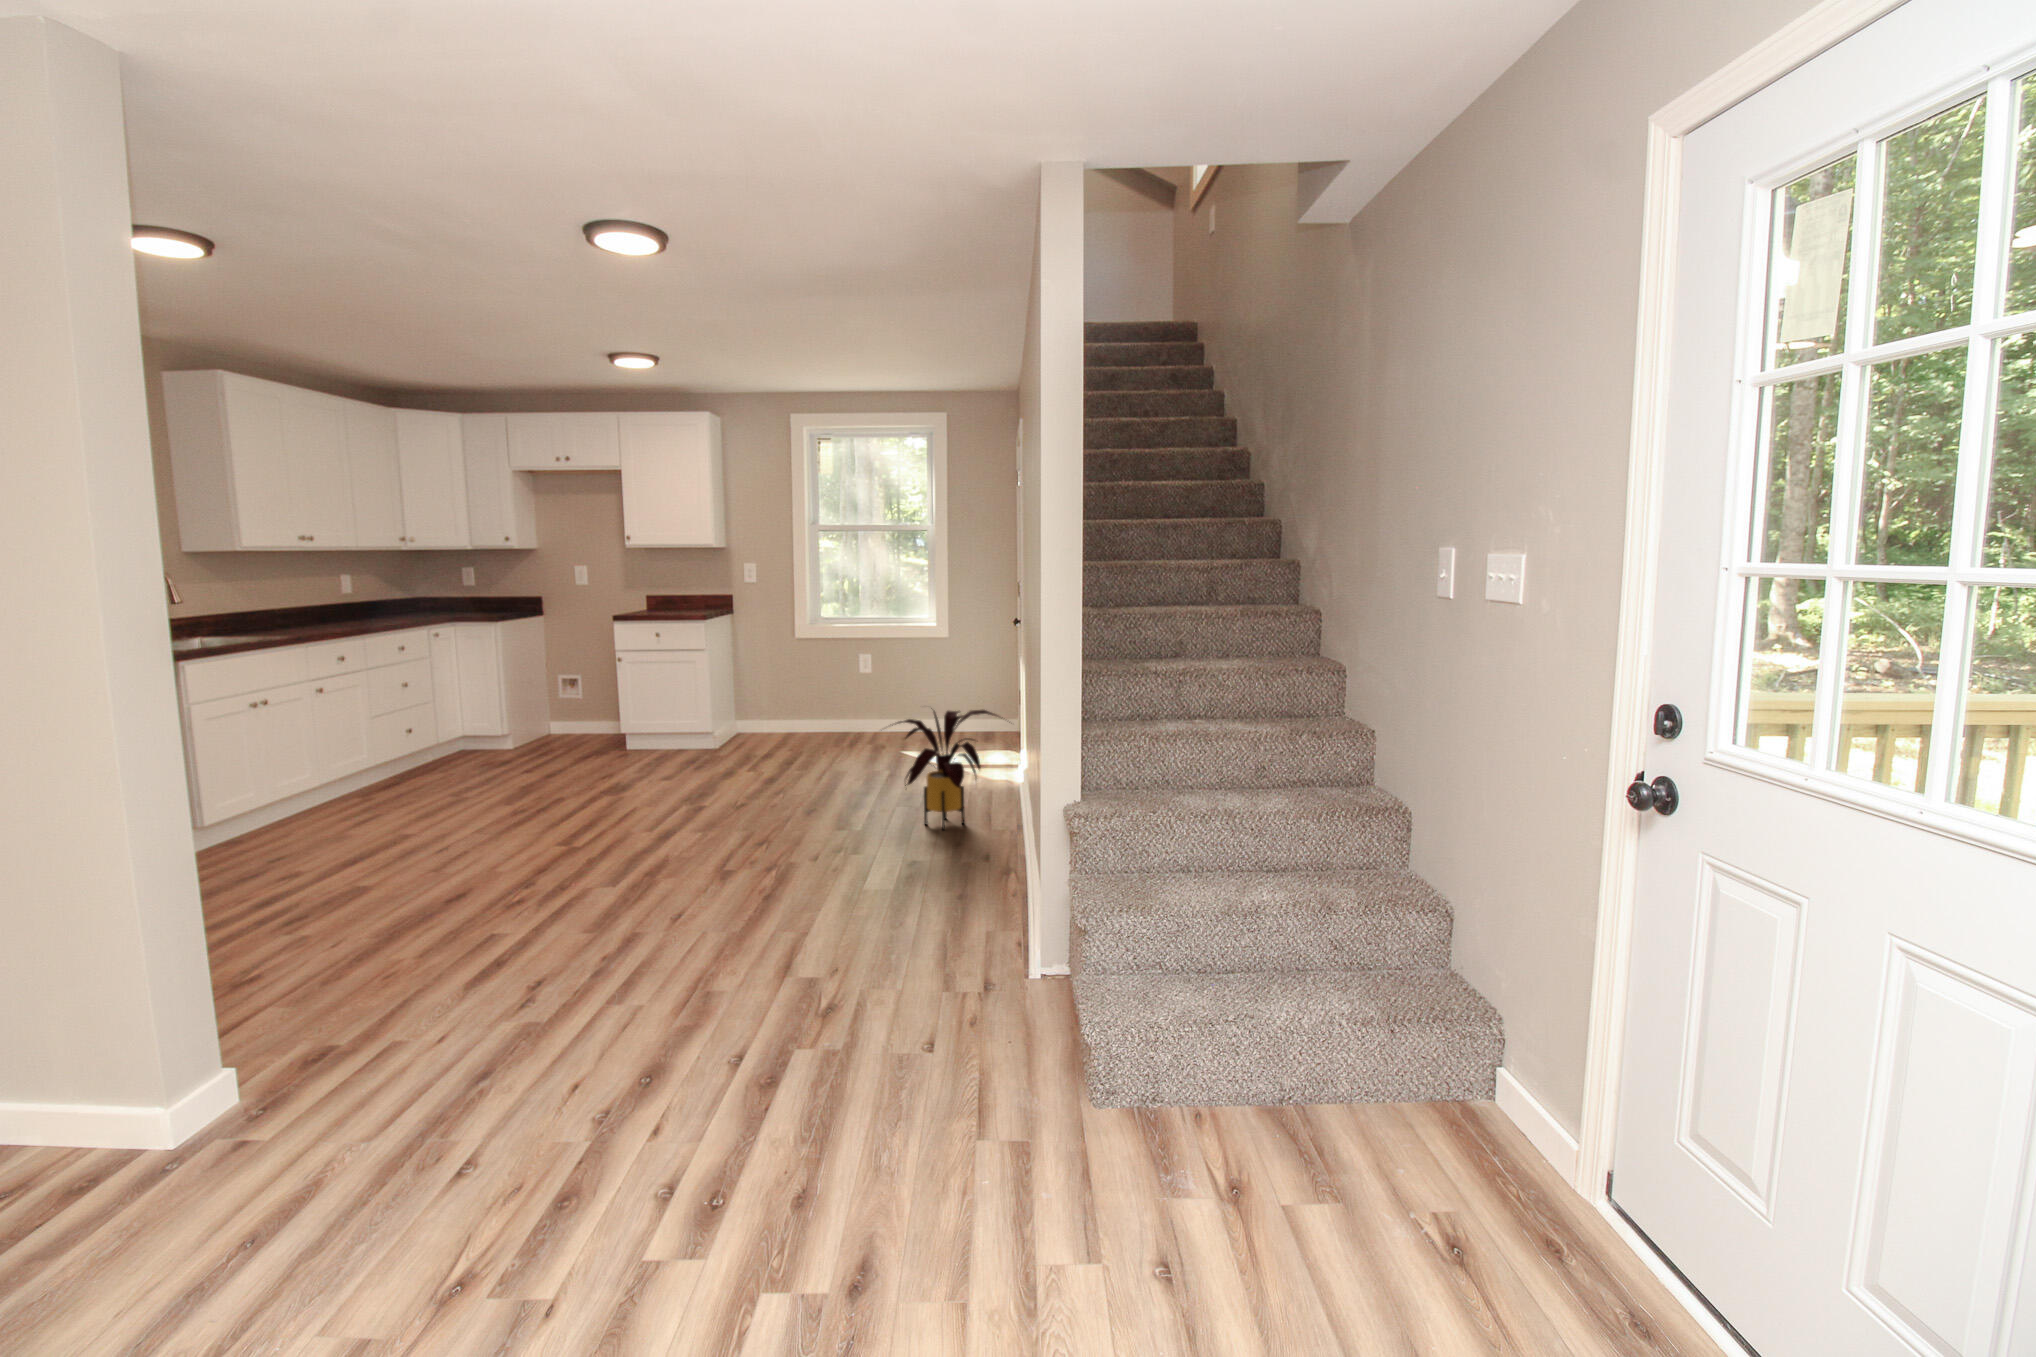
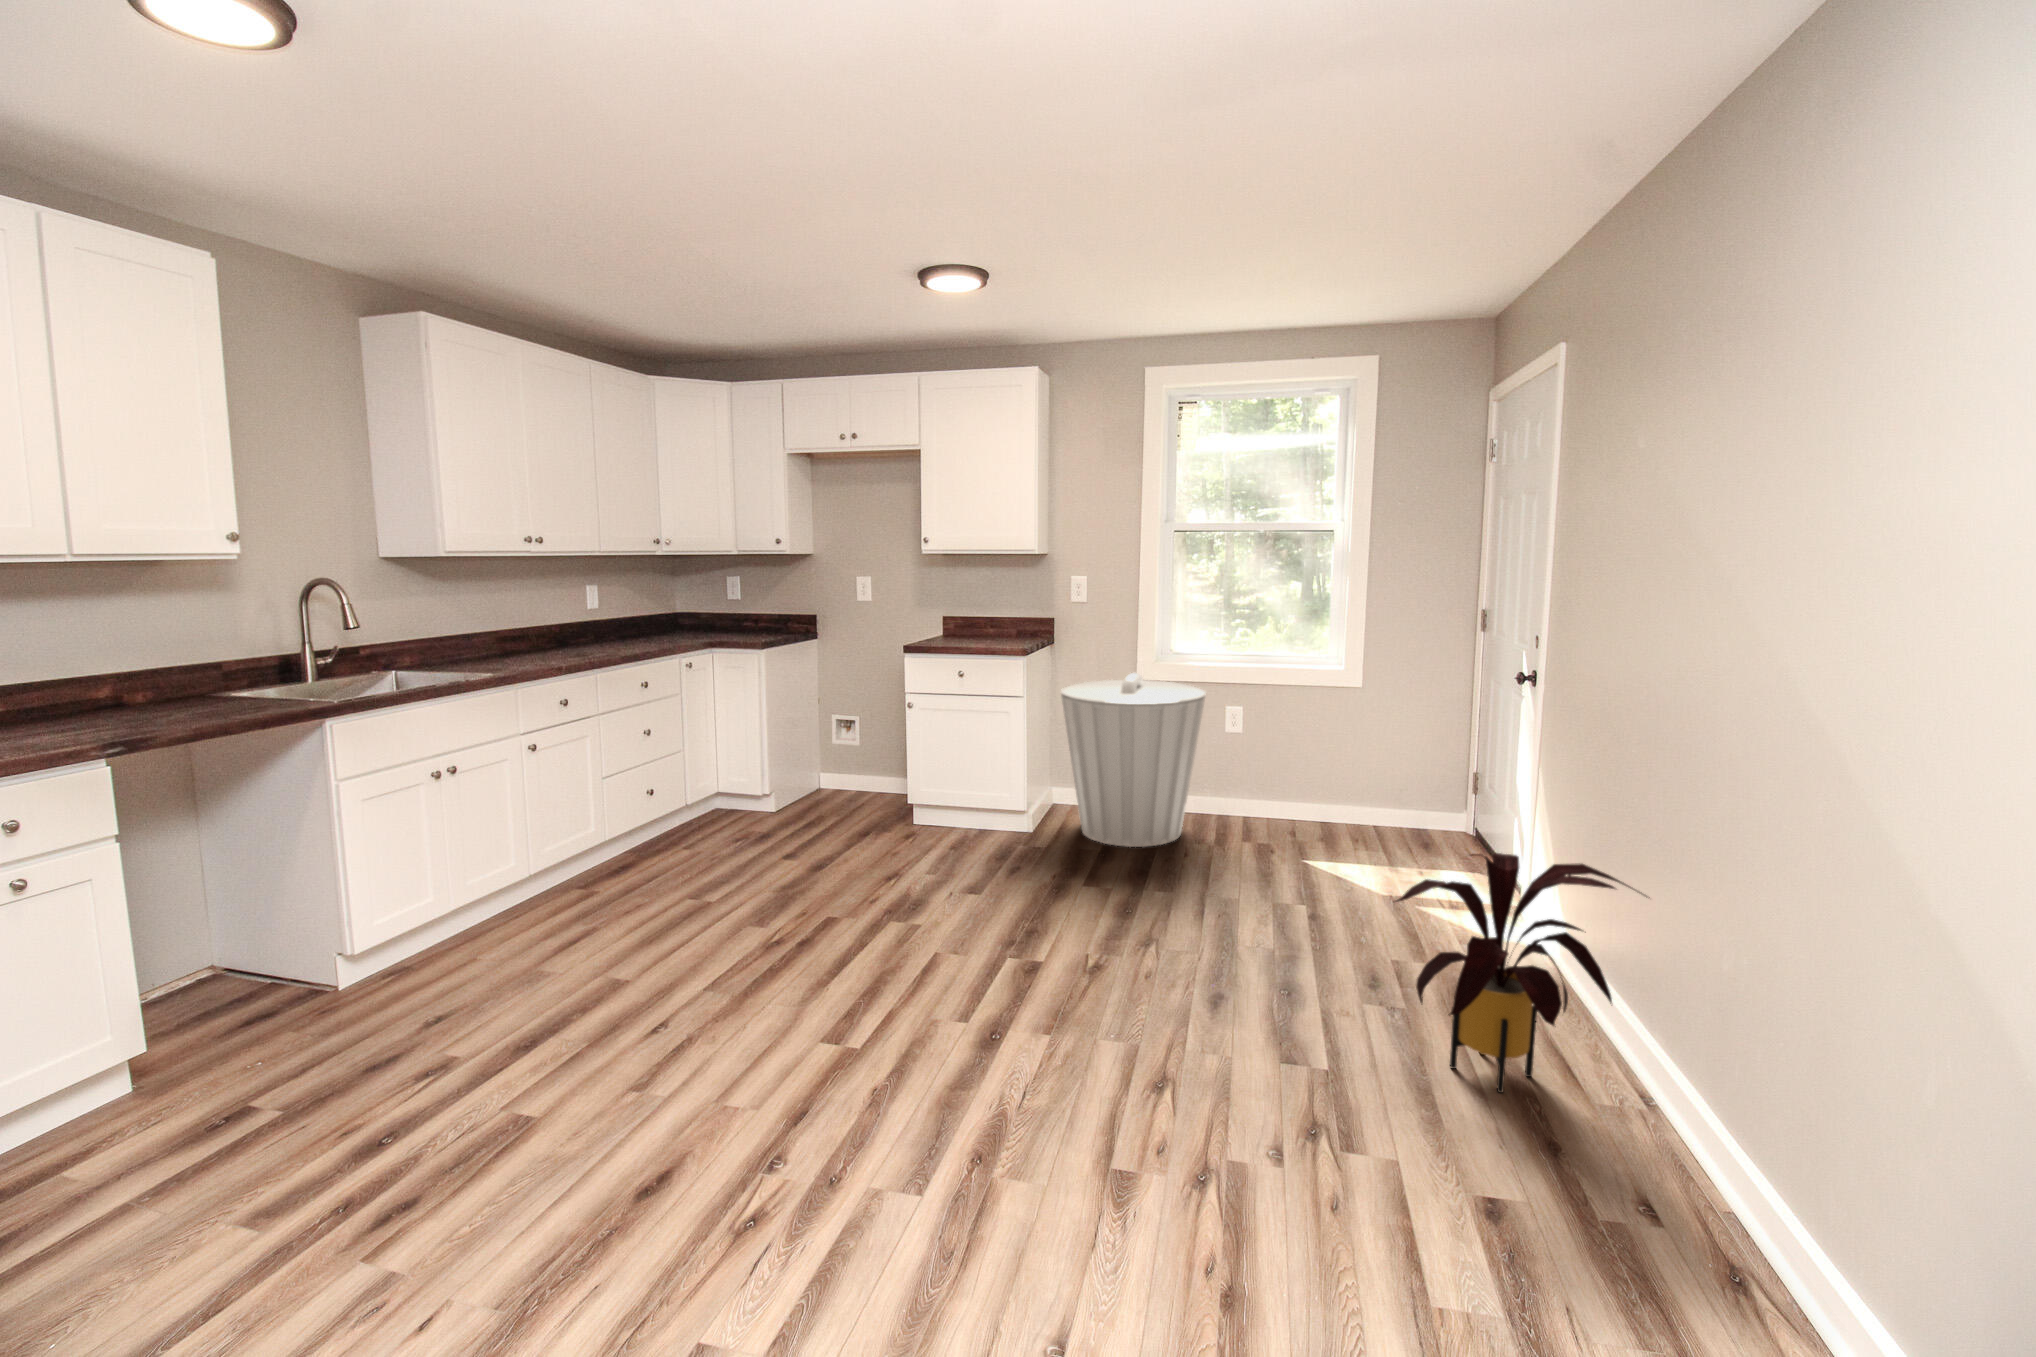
trash can: none [734,632,839,752] -> present [1061,673,1205,847]

